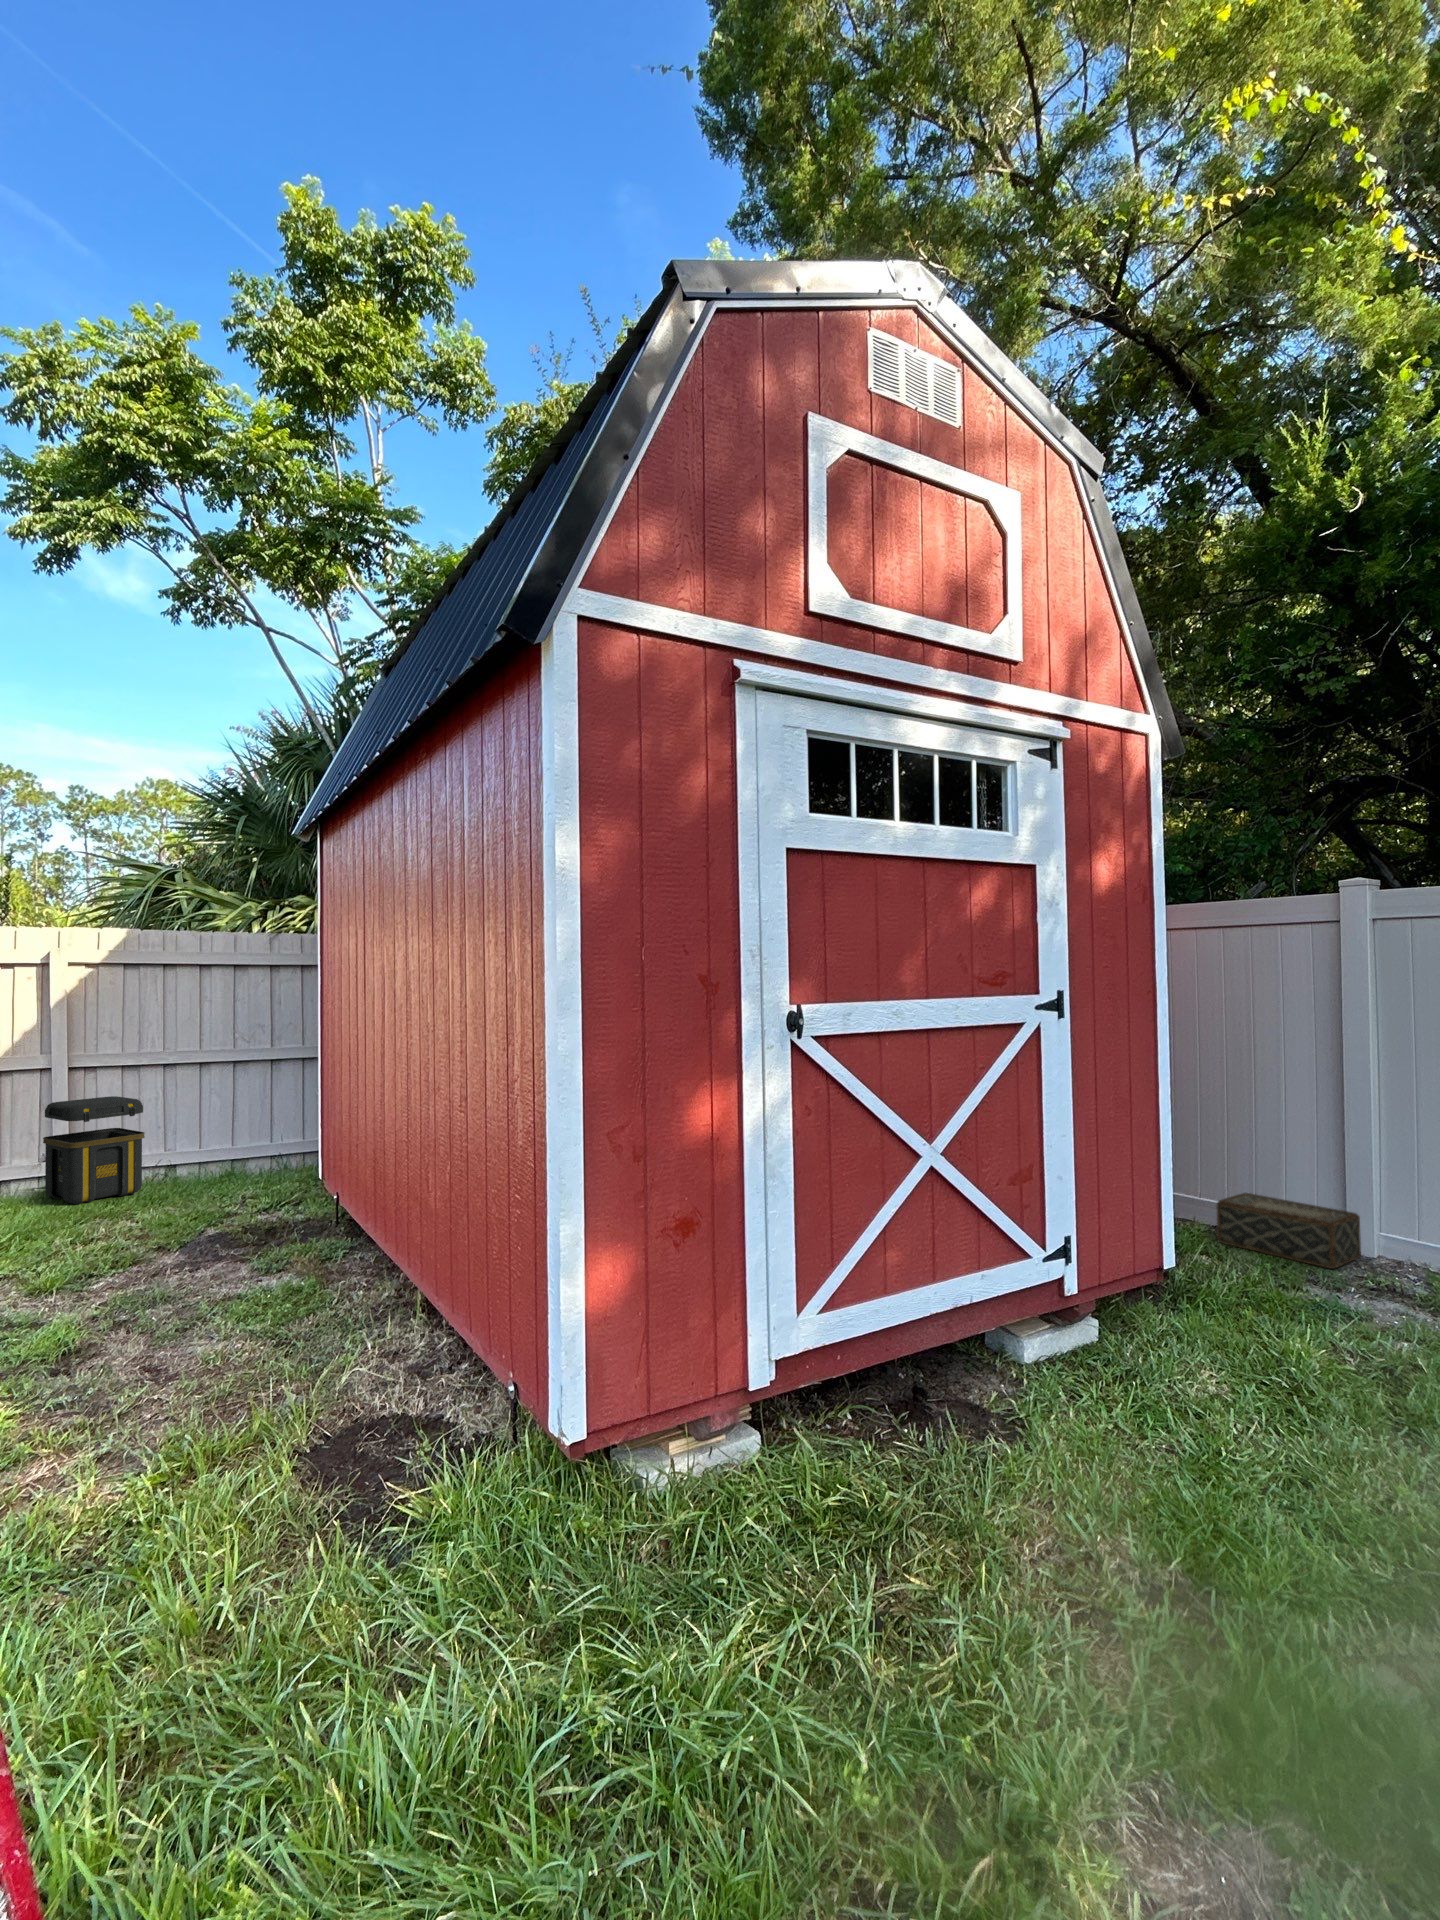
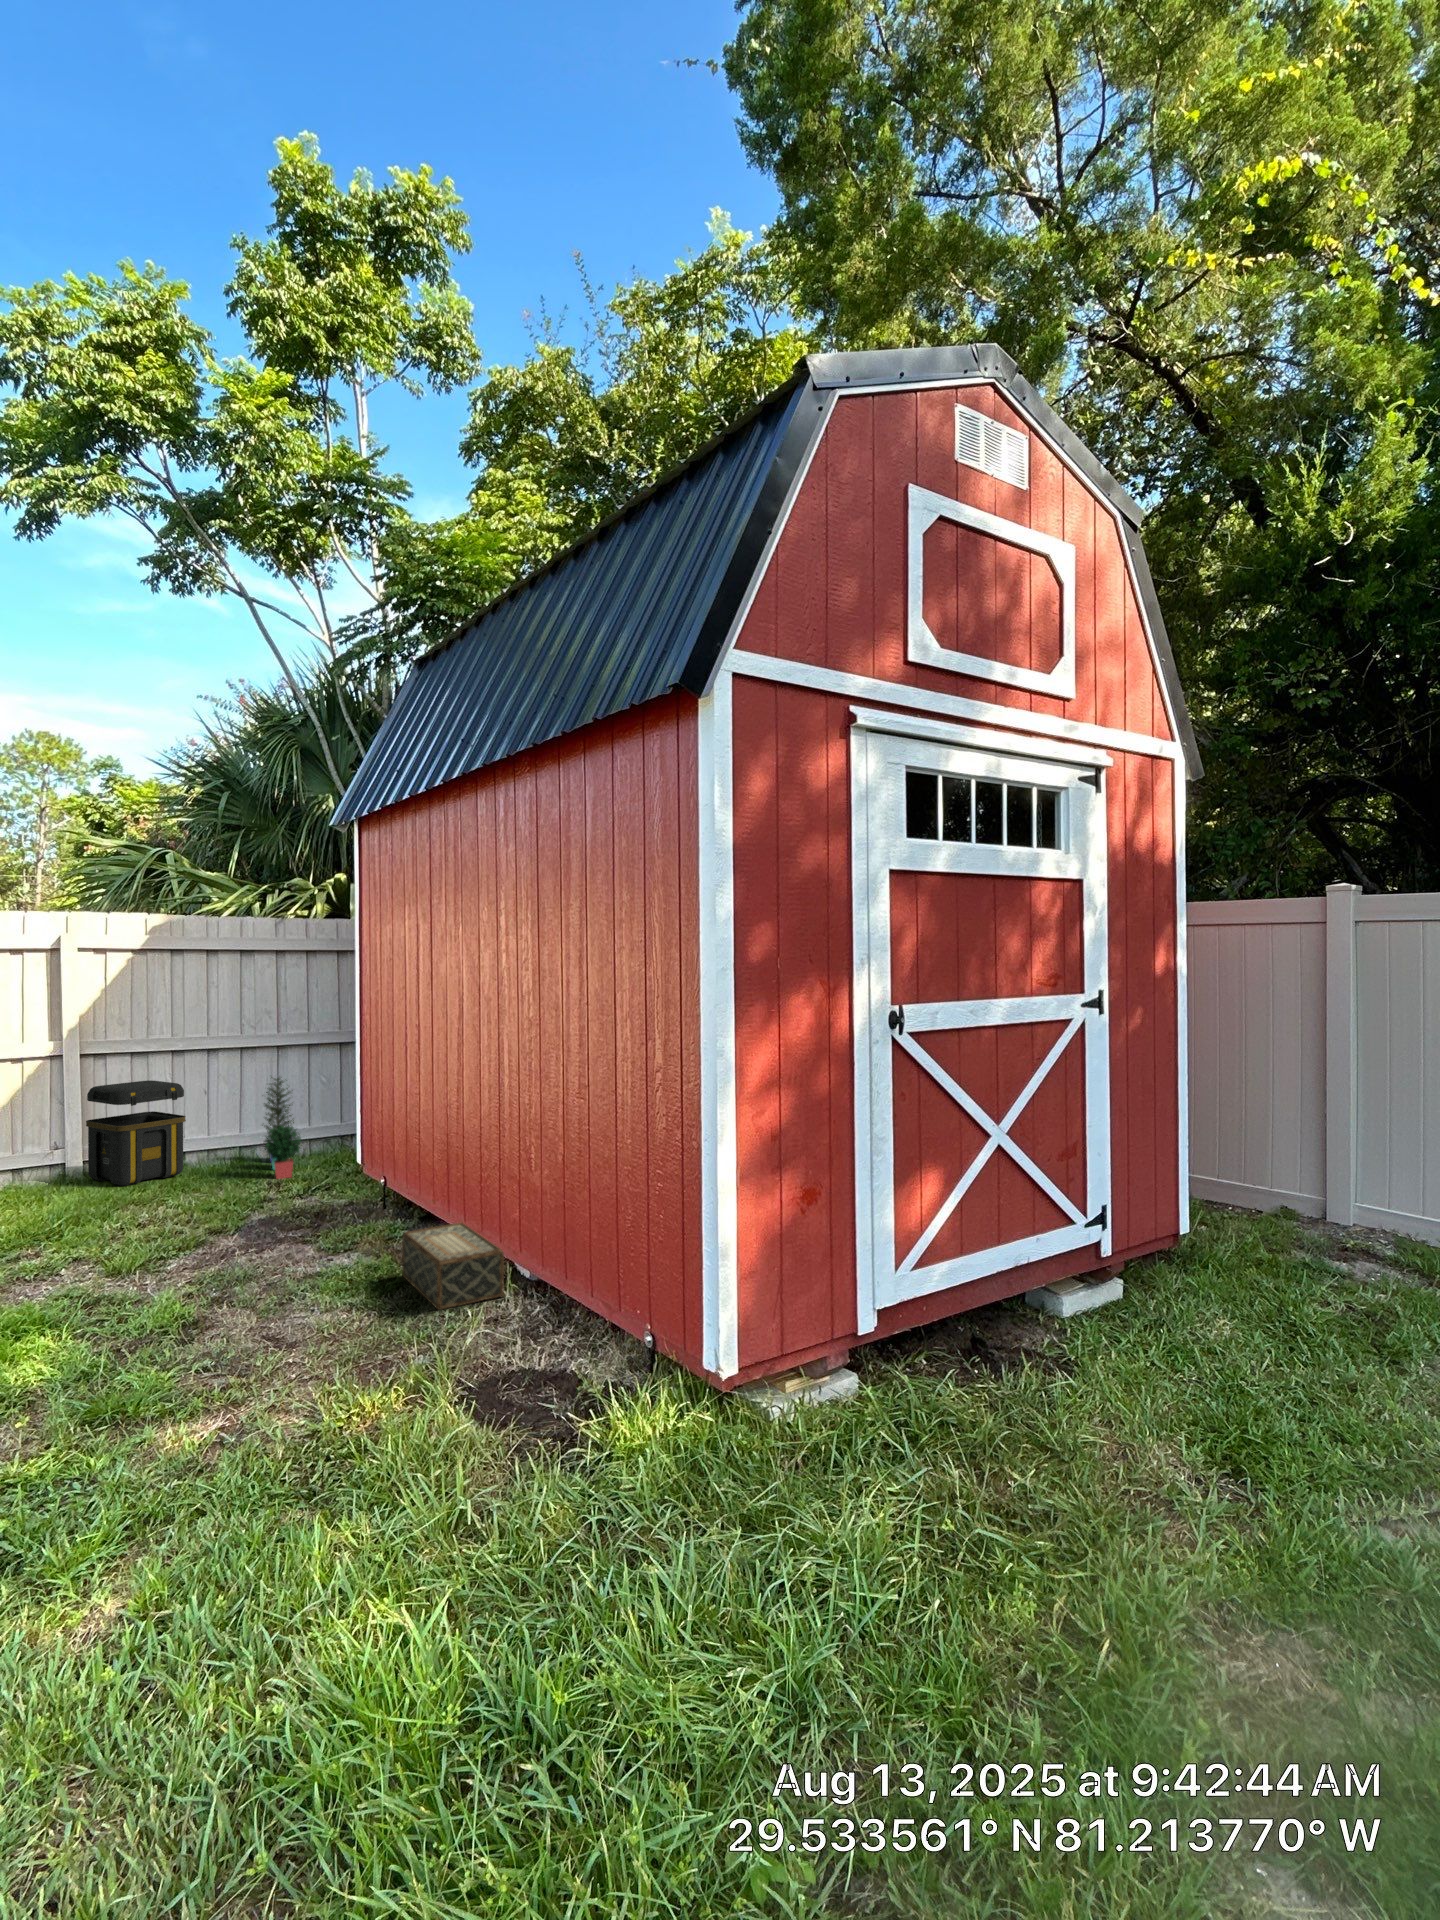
potted plant: none [222,1091,267,1198] -> present [262,1077,301,1179]
woven basket: present [1217,1193,1361,1269] -> present [402,1223,504,1310]

